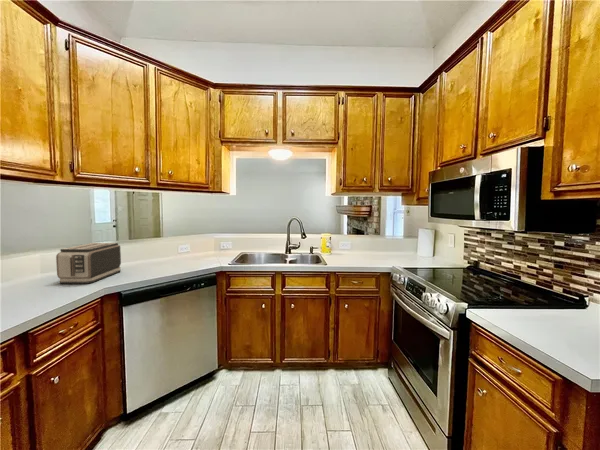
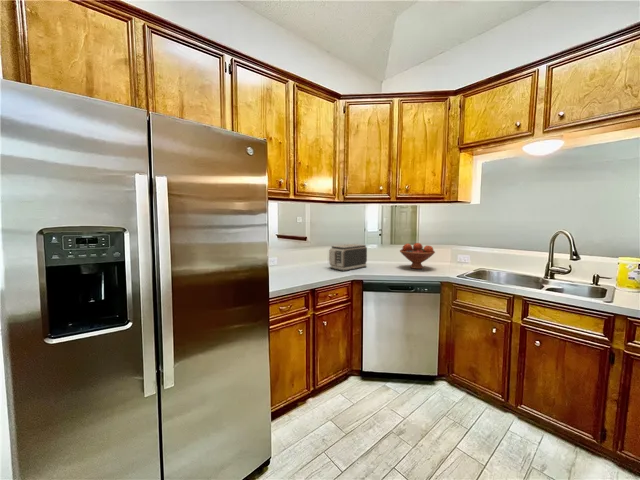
fruit bowl: none [164,235,203,263] -> present [400,243,435,269]

